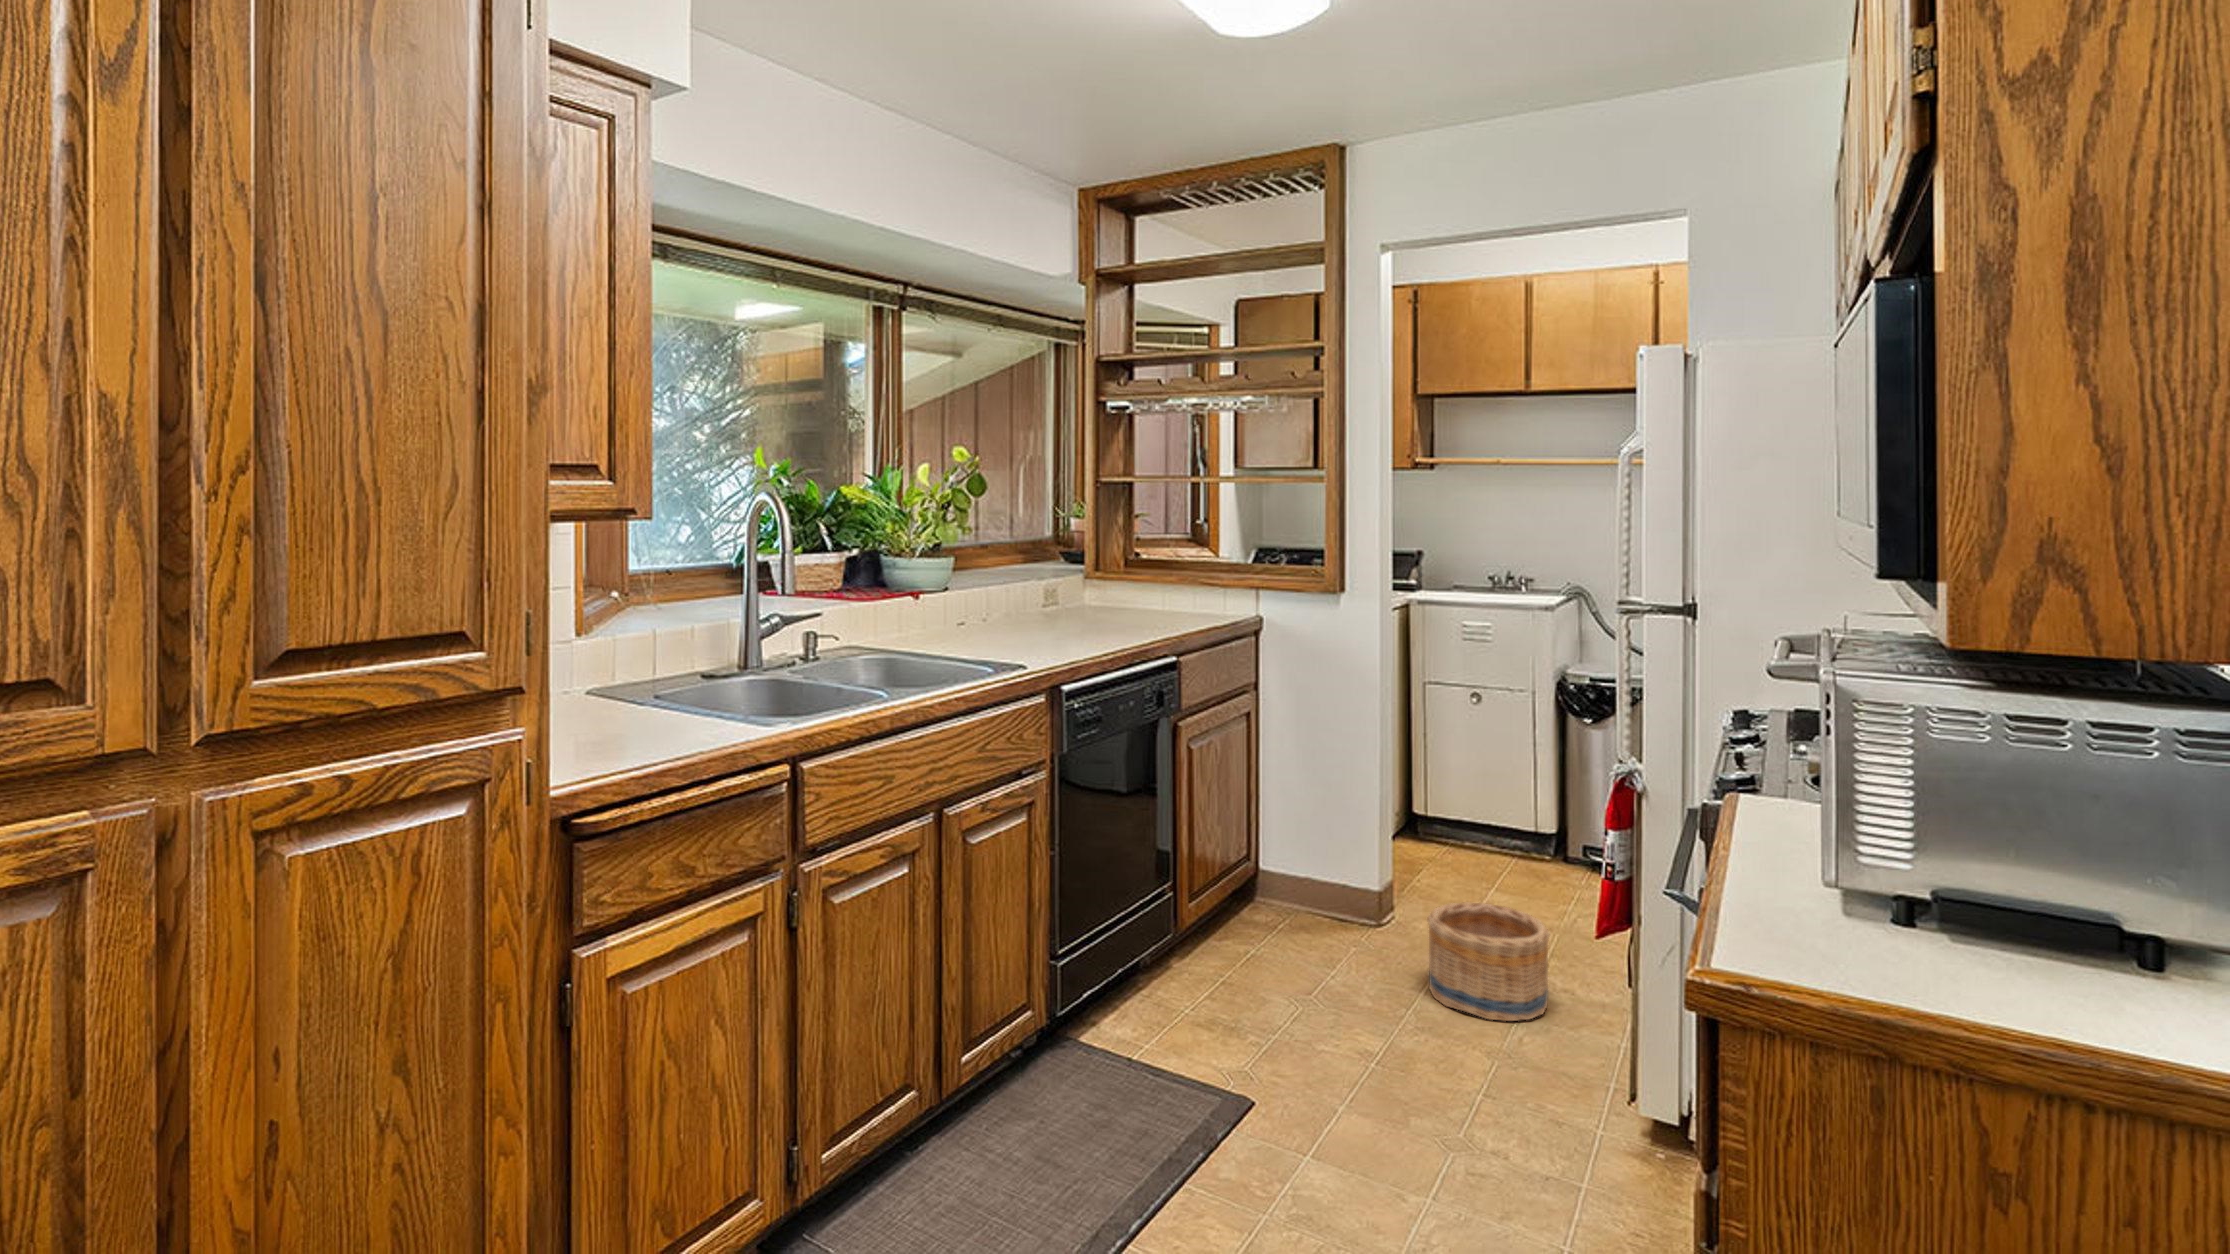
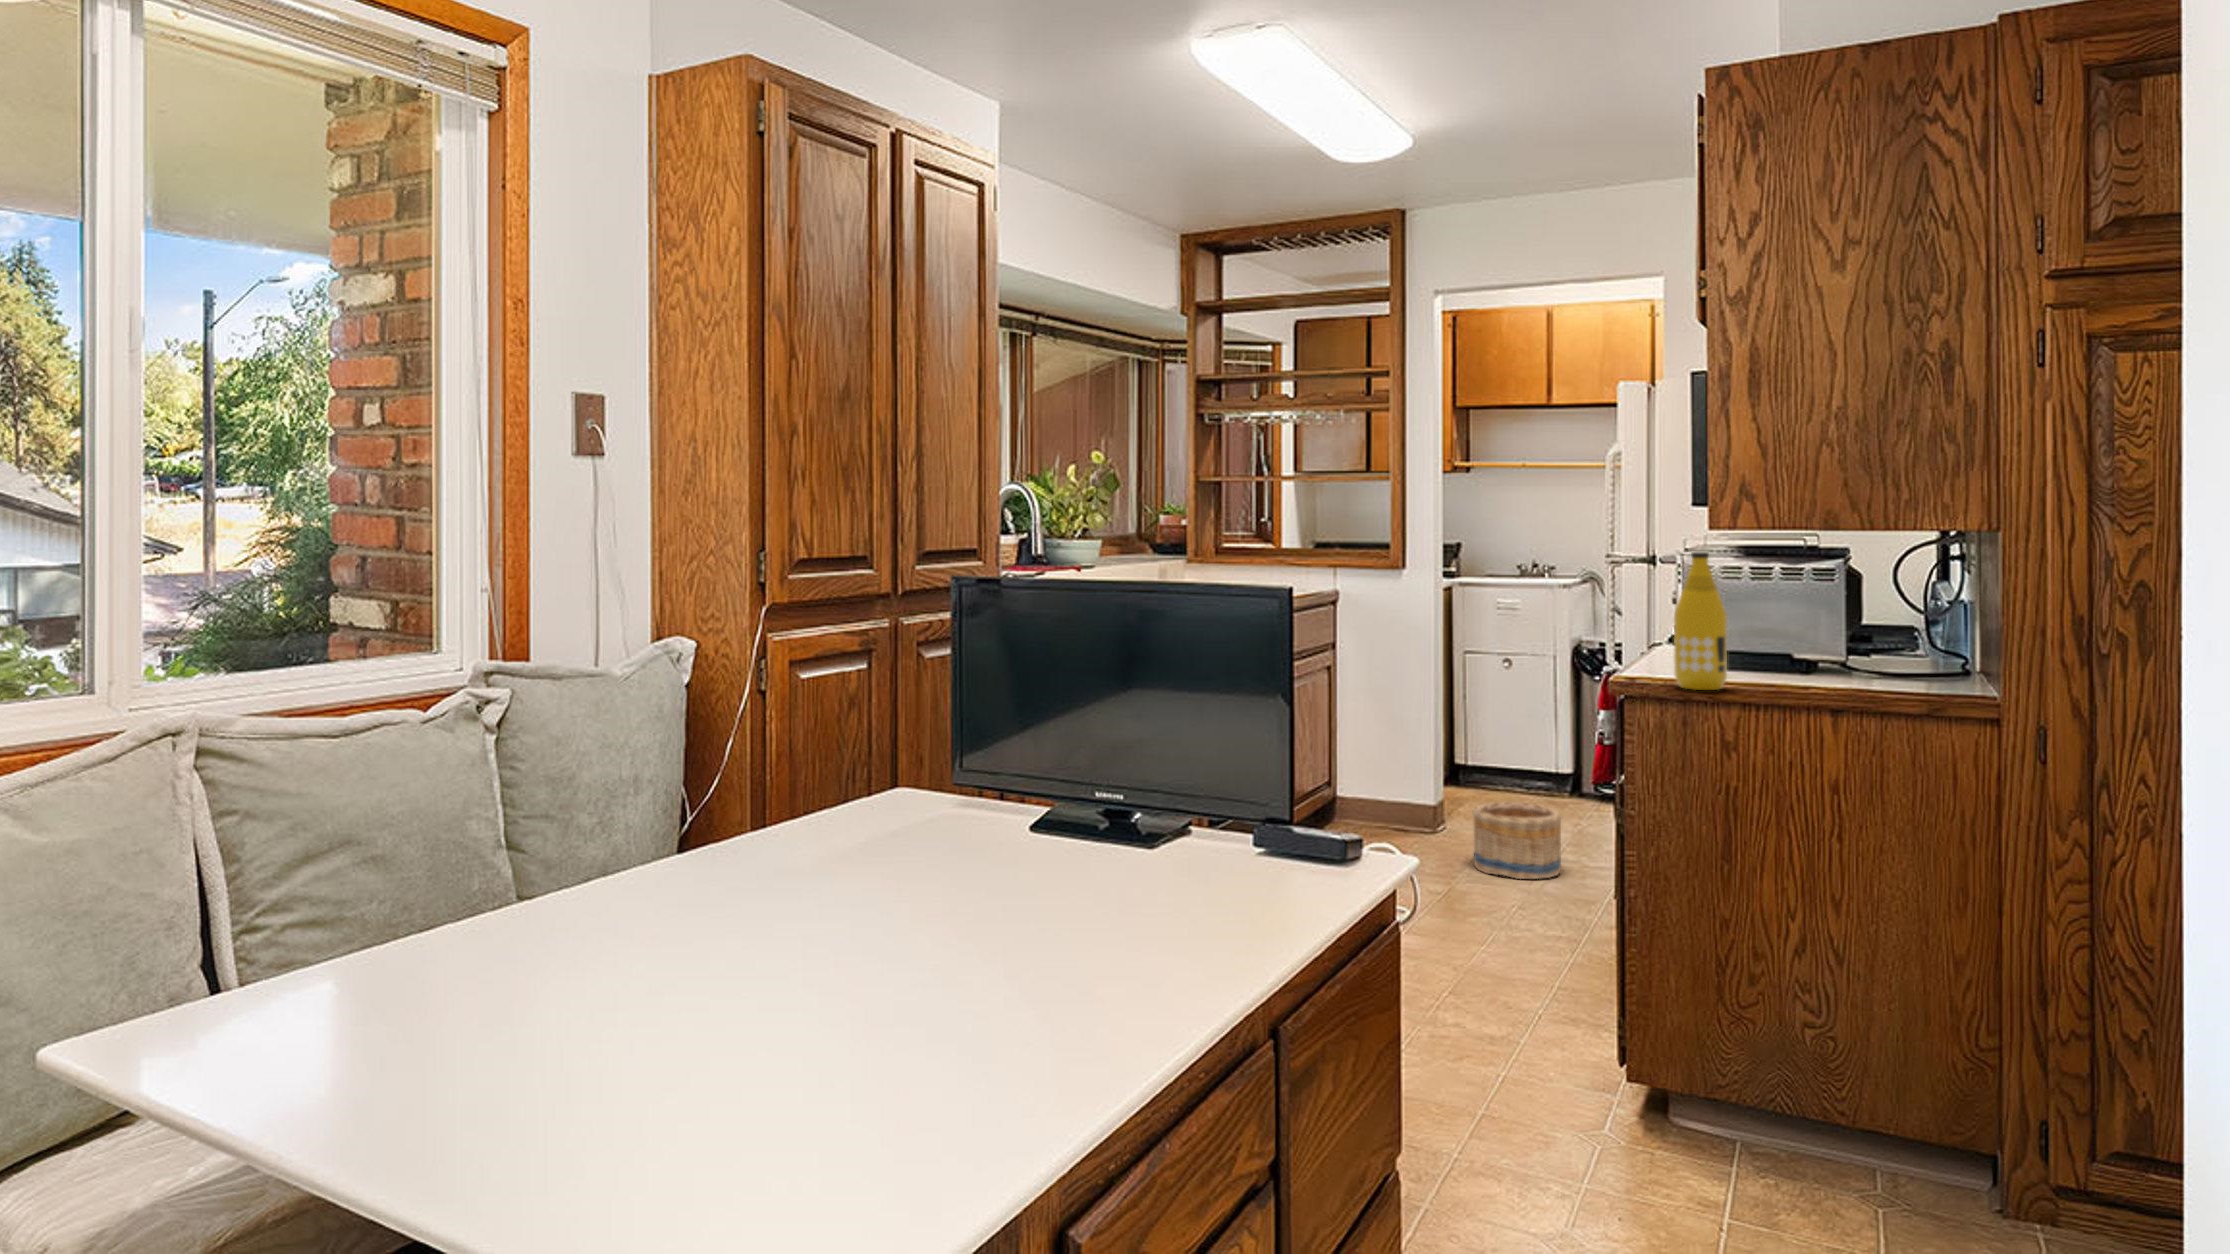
bottle: none [1848,654,1983,970] -> present [1674,552,1727,690]

